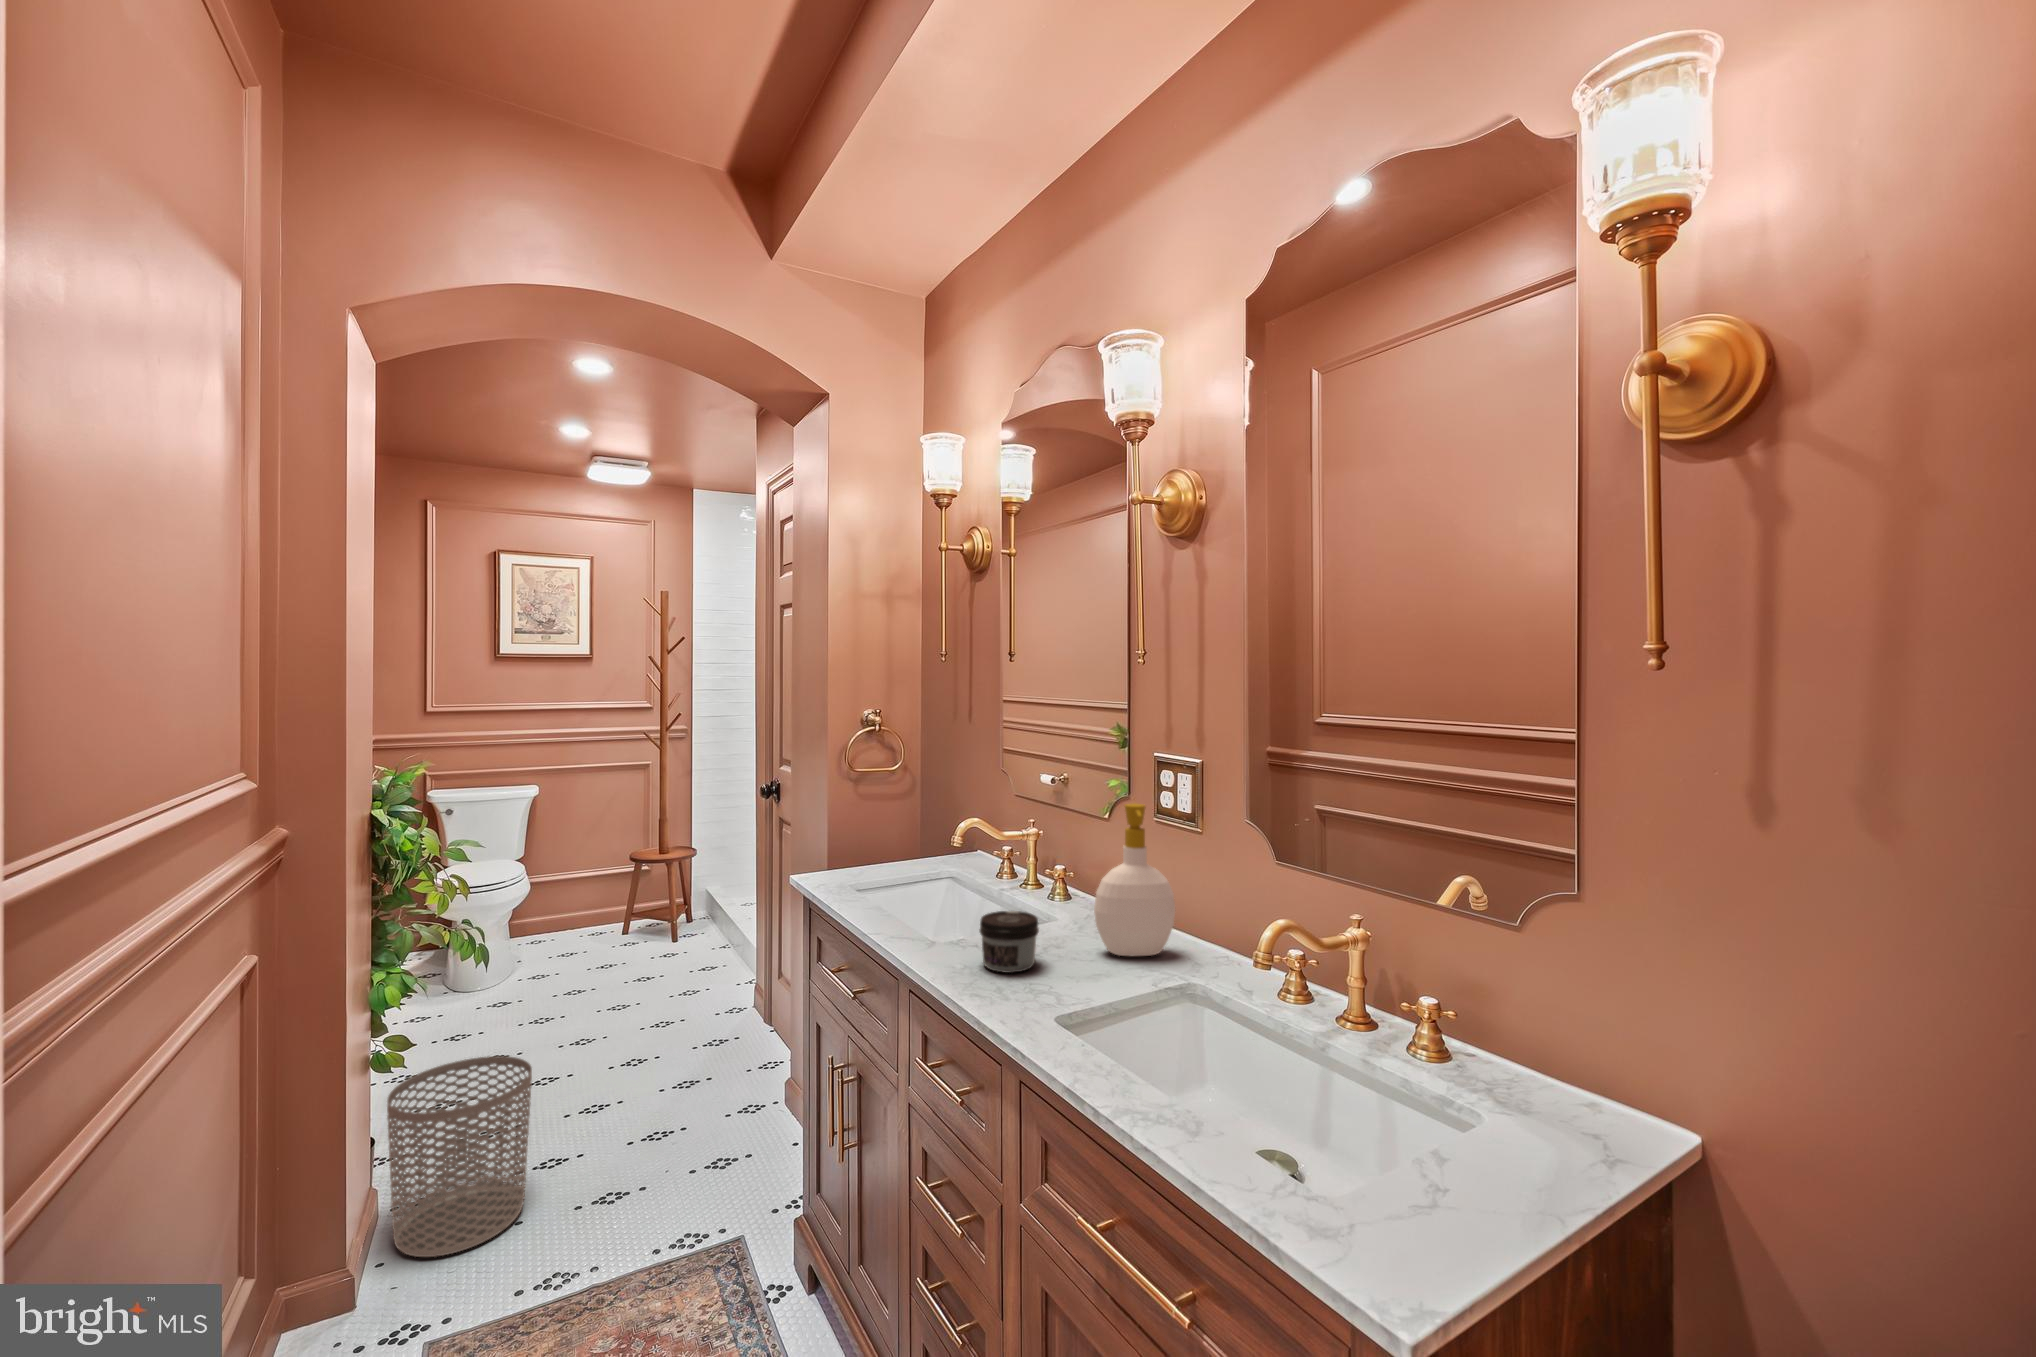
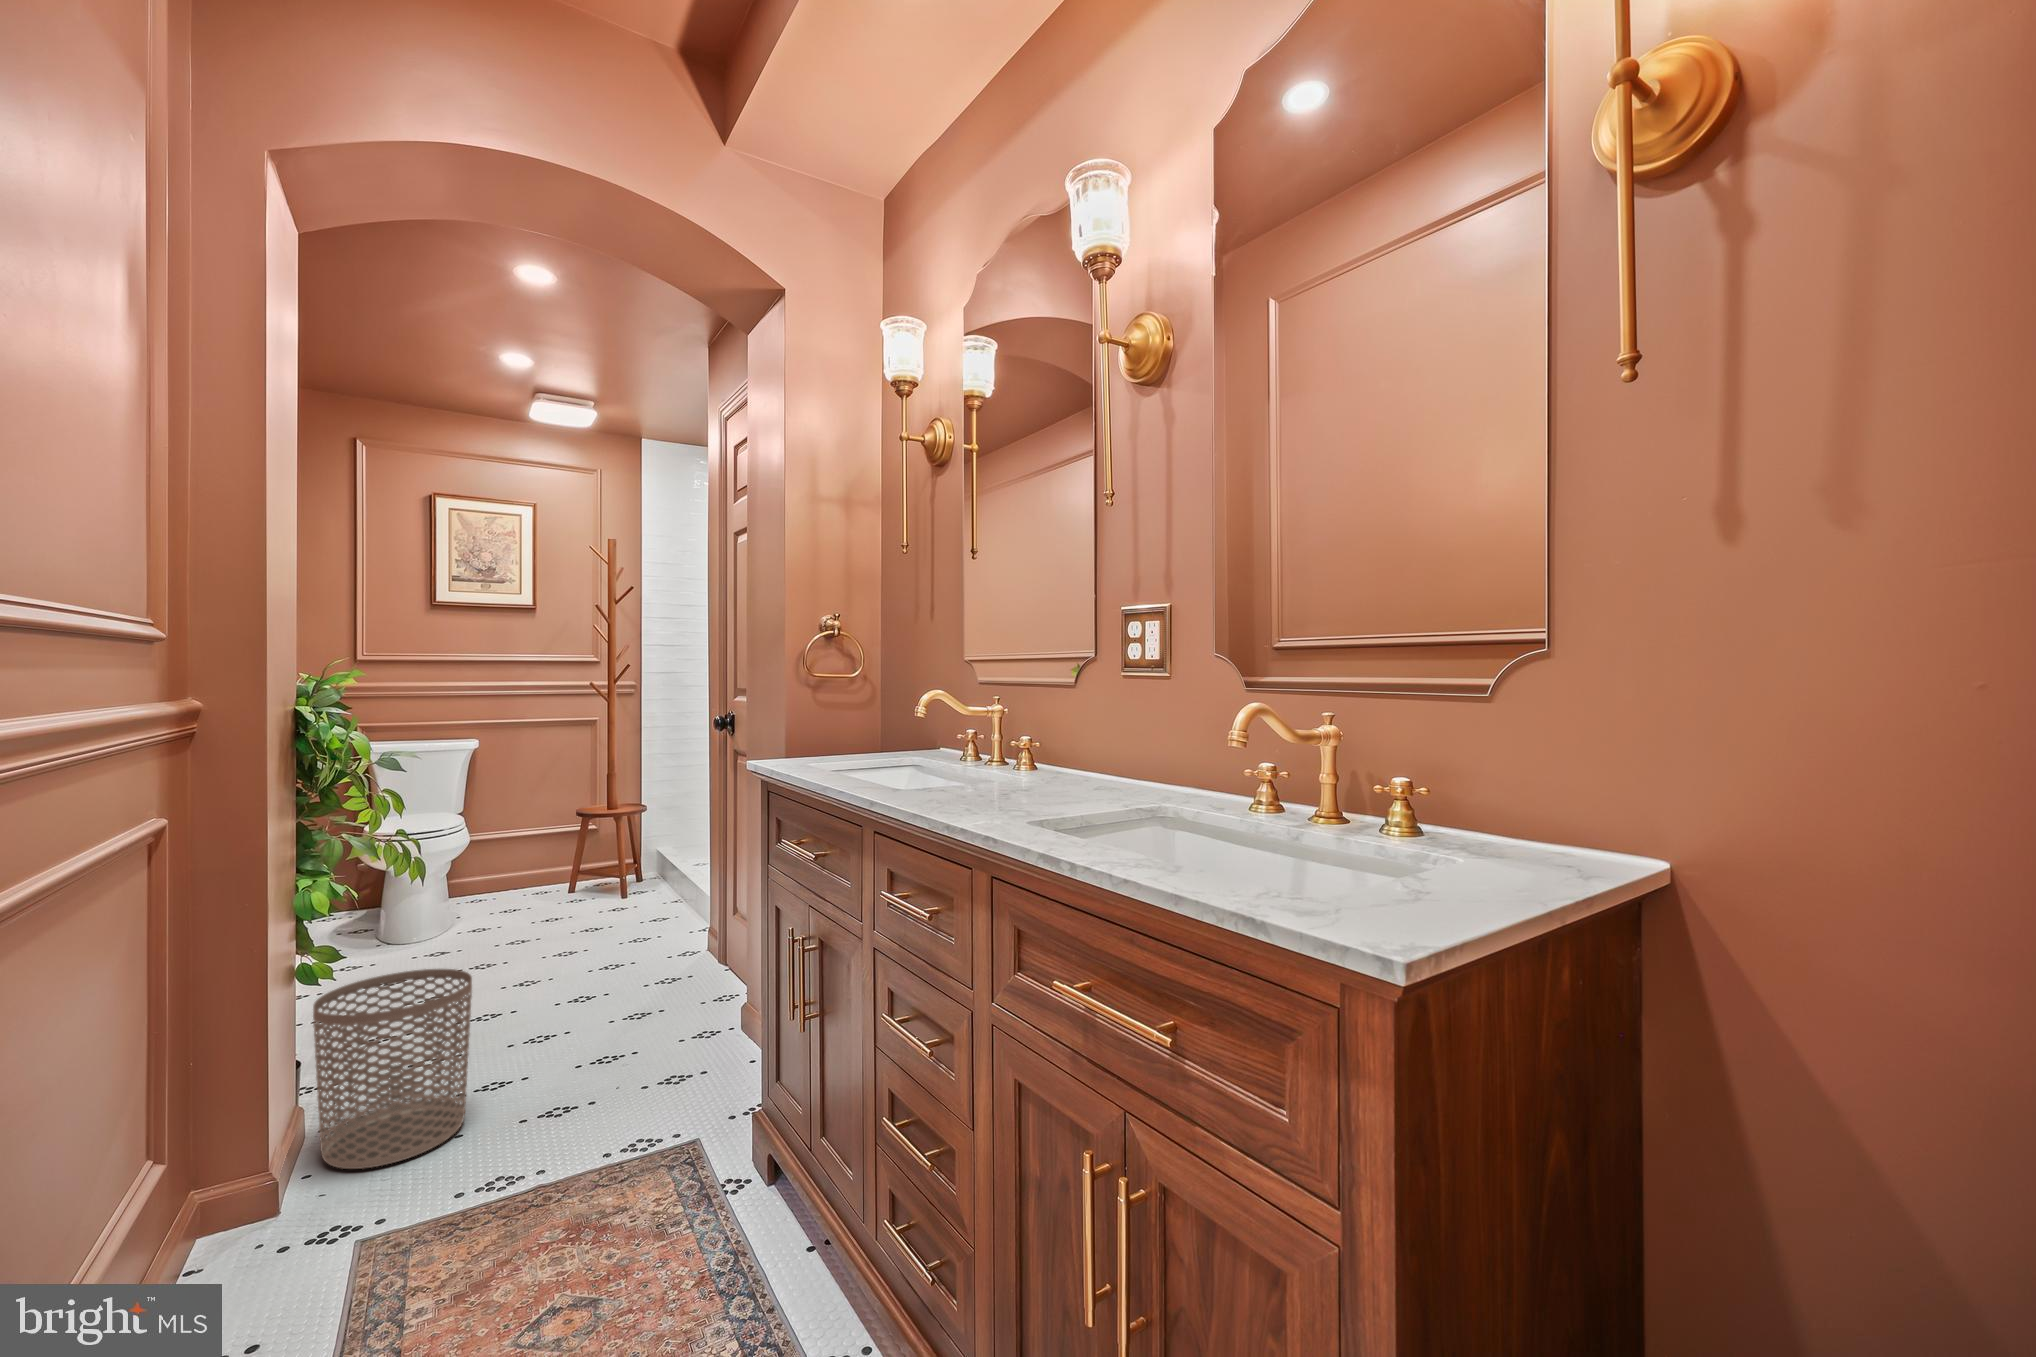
soap bottle: present [1094,803,1176,956] -> none [1062,640,1145,794]
jar: present [979,911,1039,973] -> none [945,748,1007,802]

